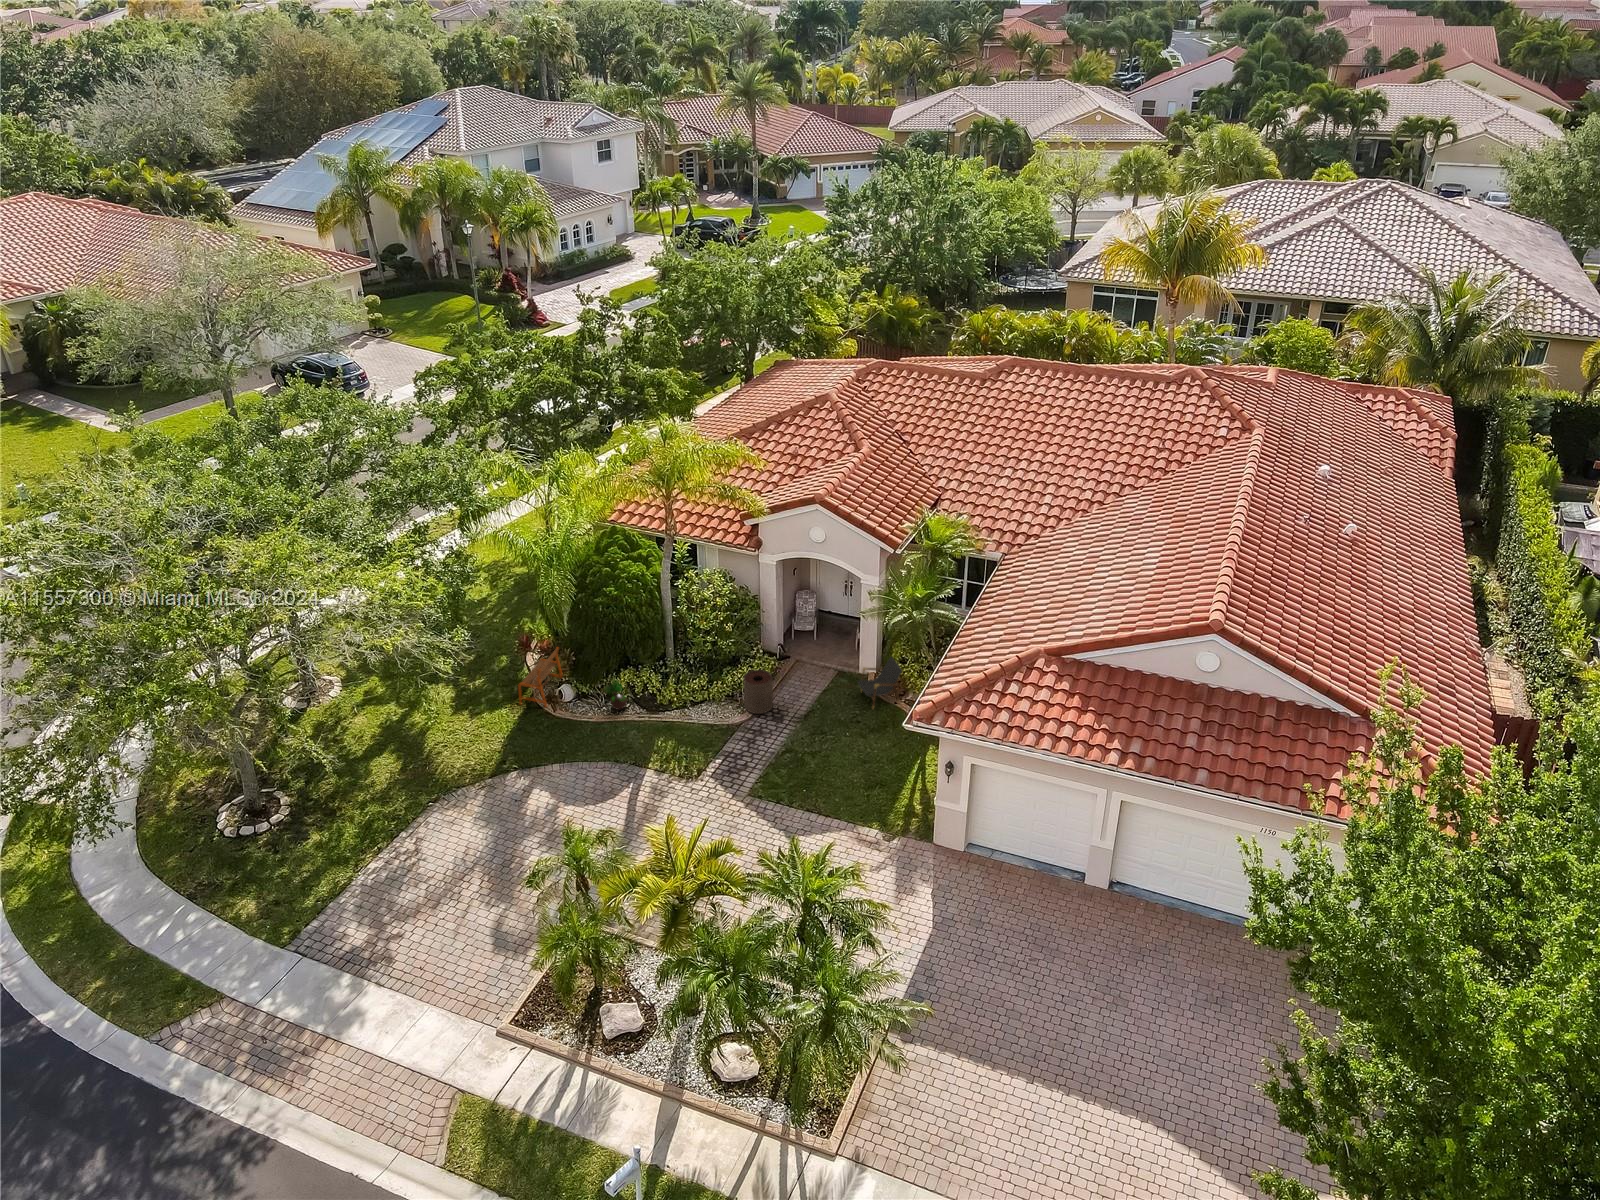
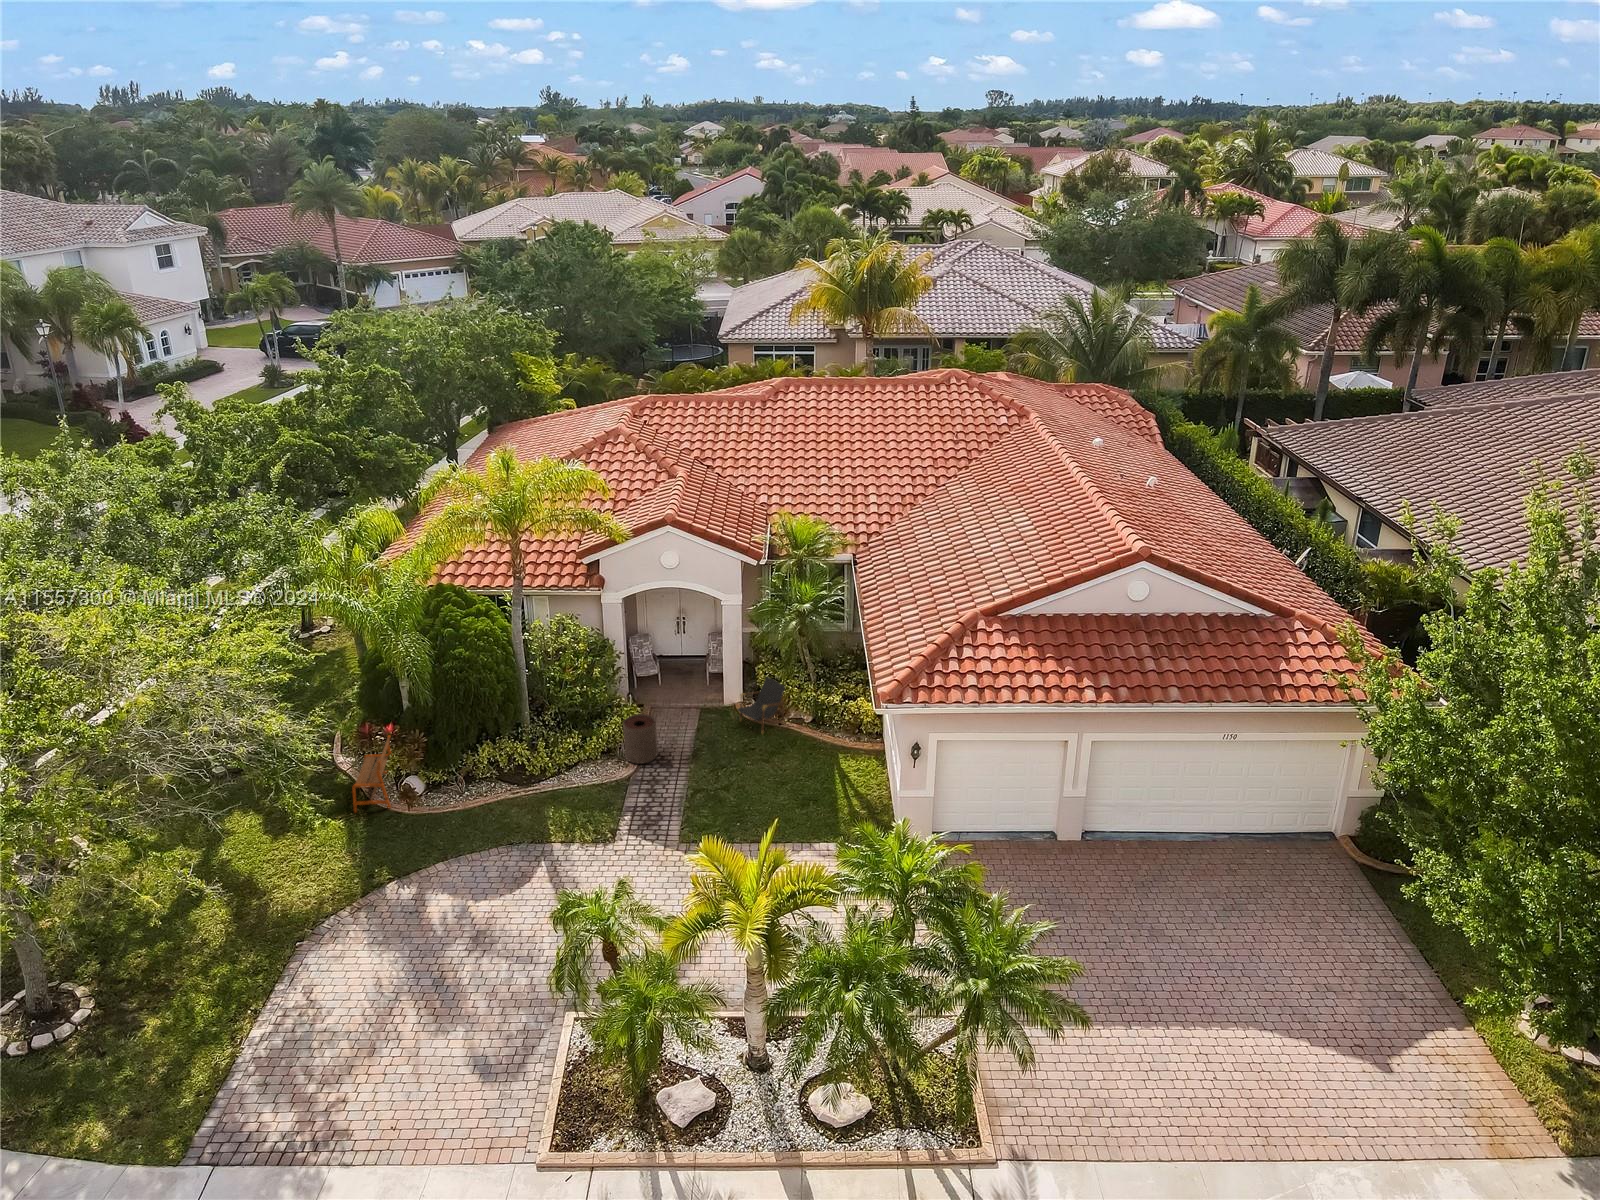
potted tree: present [605,681,627,710] -> none [463,755,491,792]

